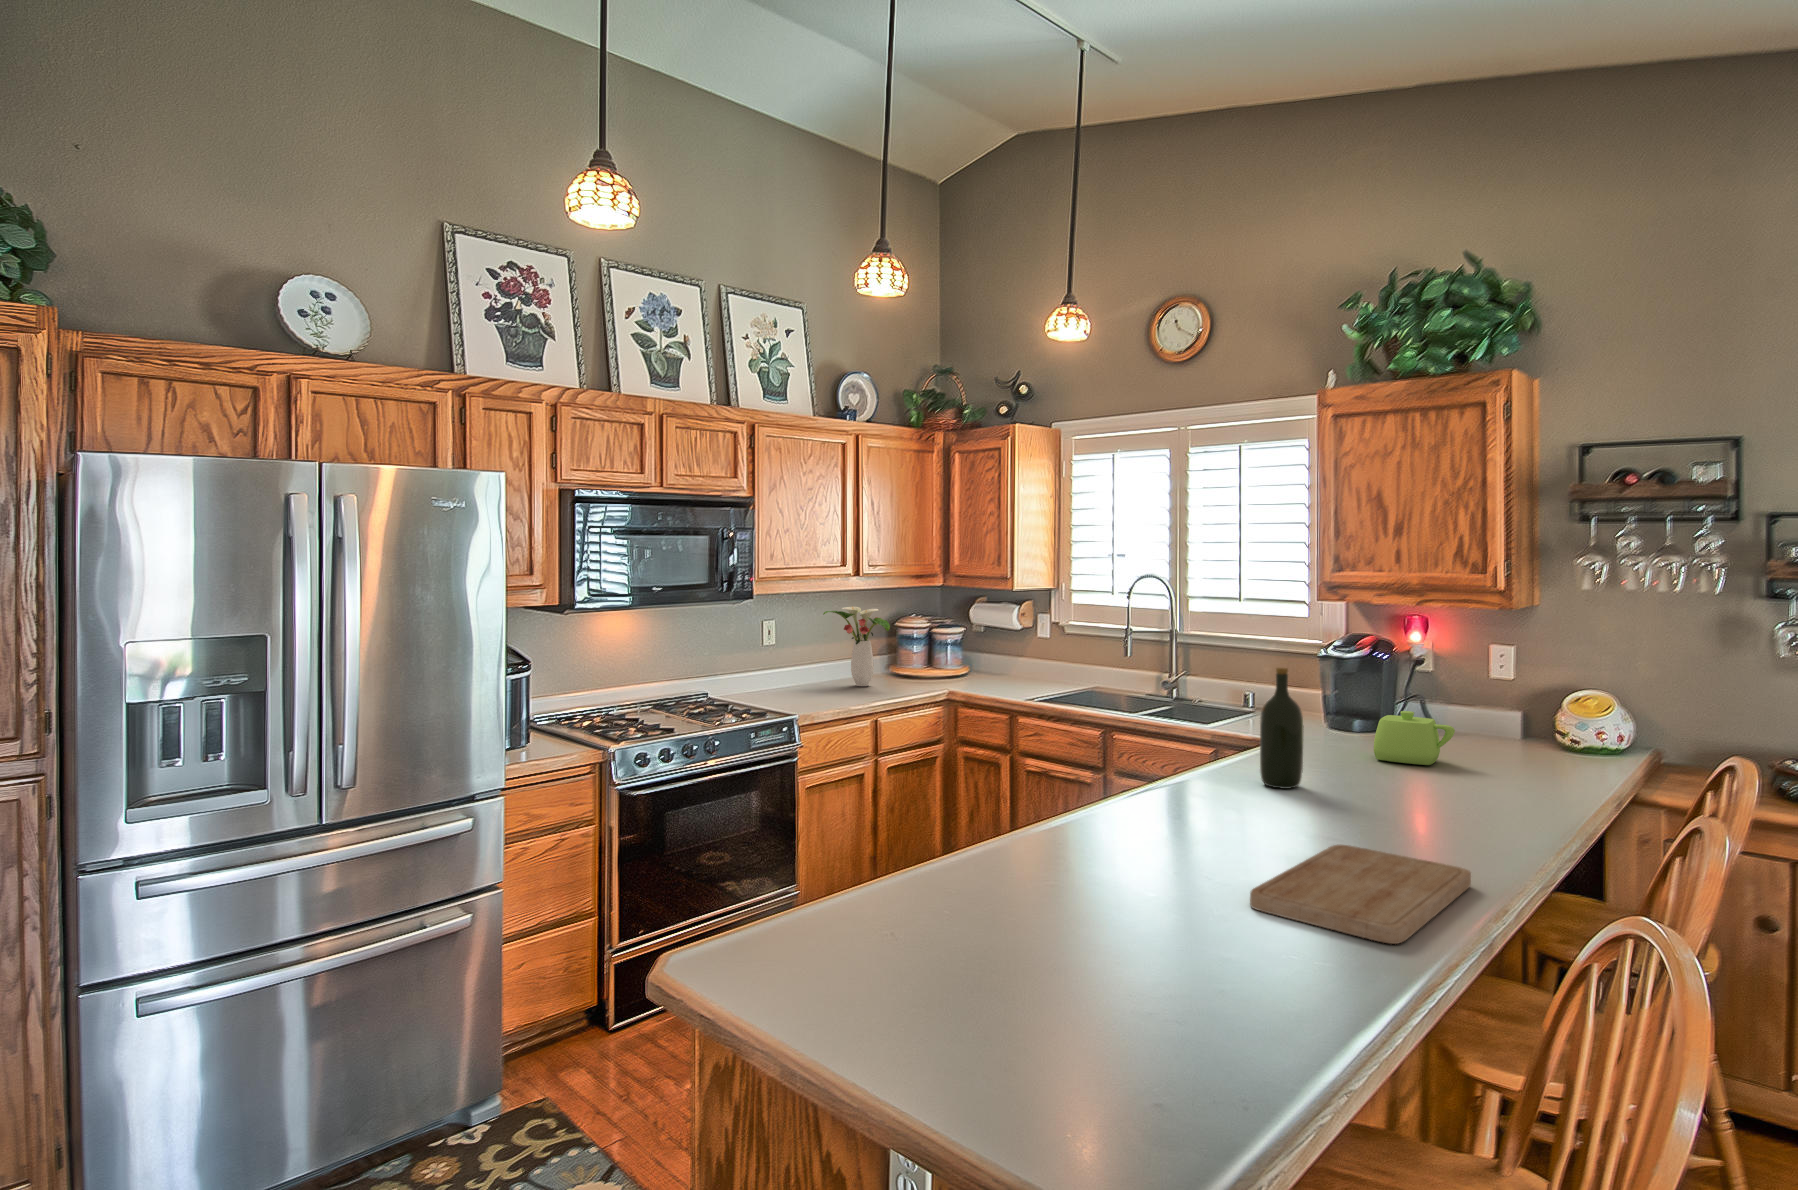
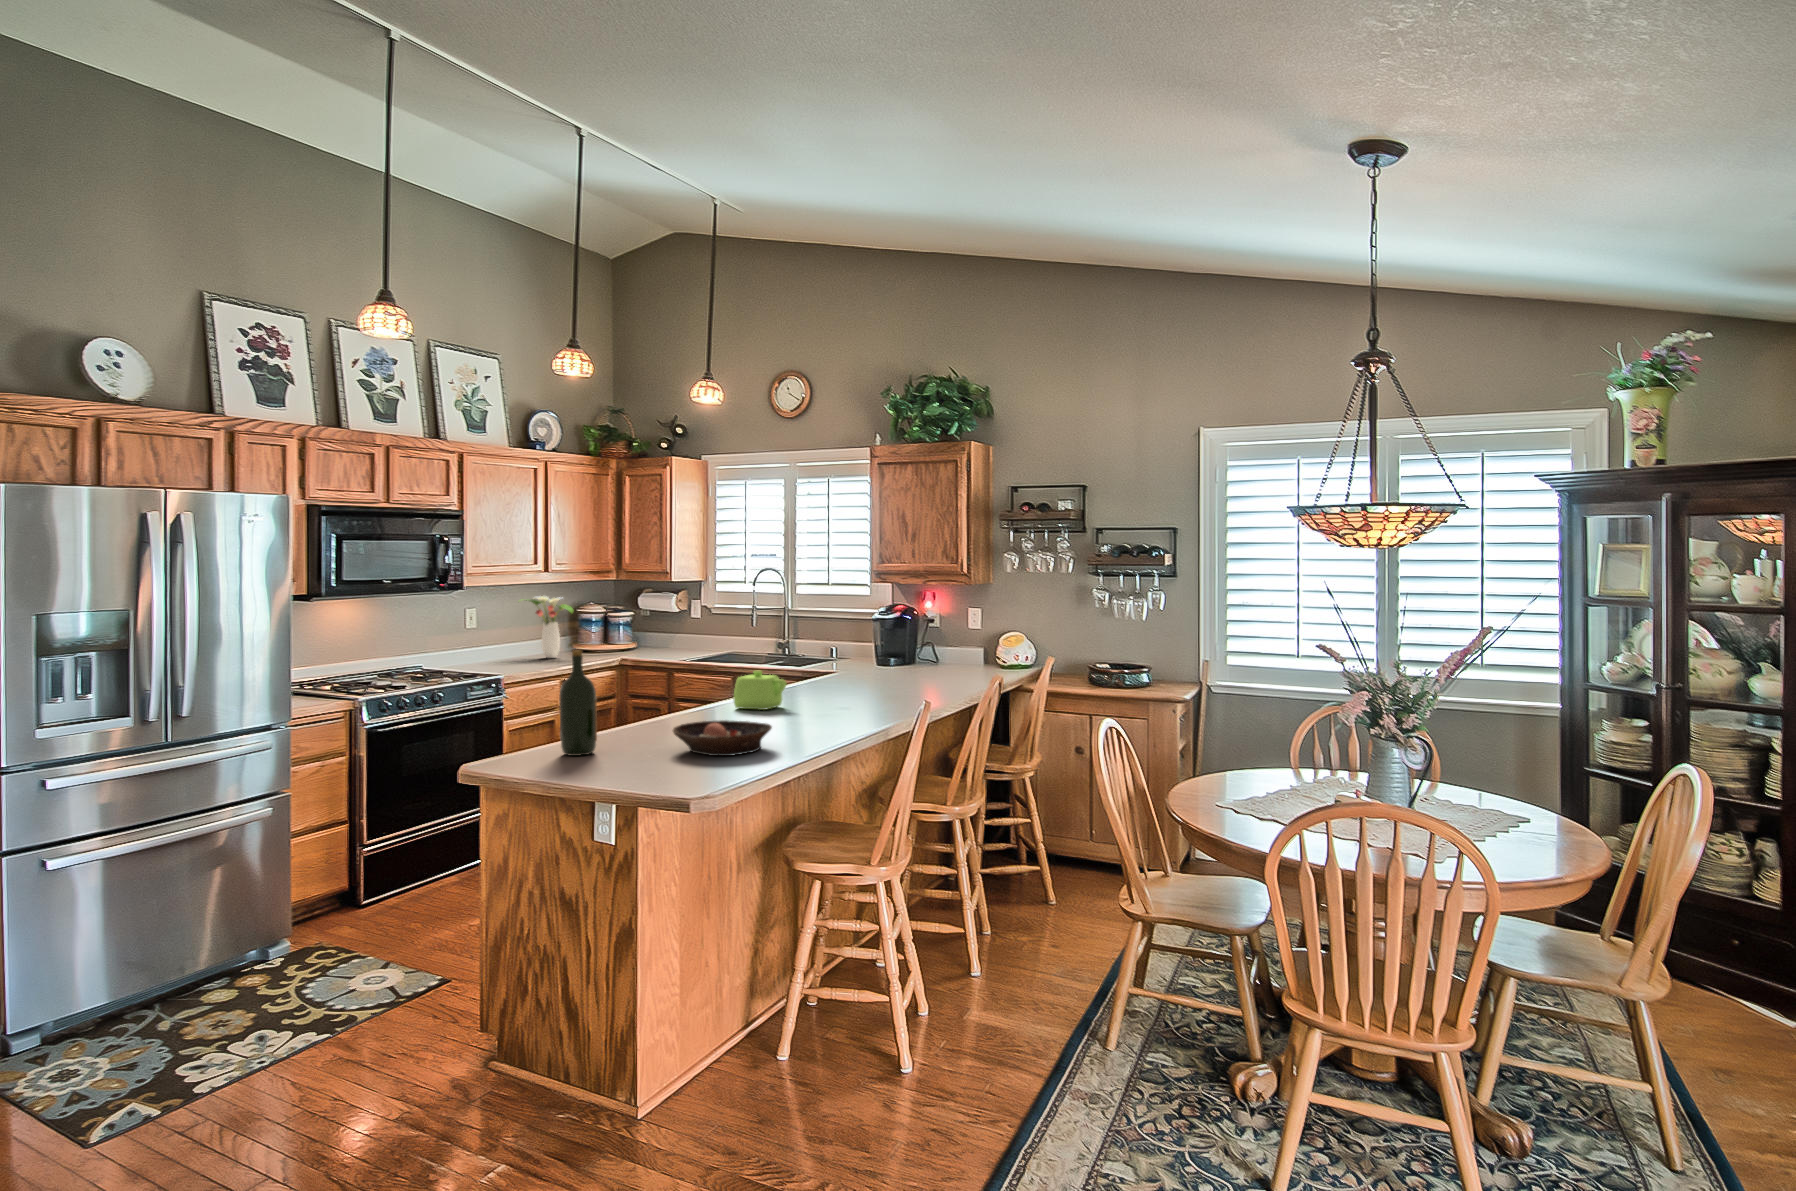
wine bottle: present [1260,668,1303,789] -> present [560,650,597,756]
teapot: present [1374,711,1455,765] -> present [733,671,787,710]
cutting board: present [1250,845,1471,944] -> none [776,707,889,734]
bowl: none [1063,905,1286,1024] -> present [673,720,772,756]

